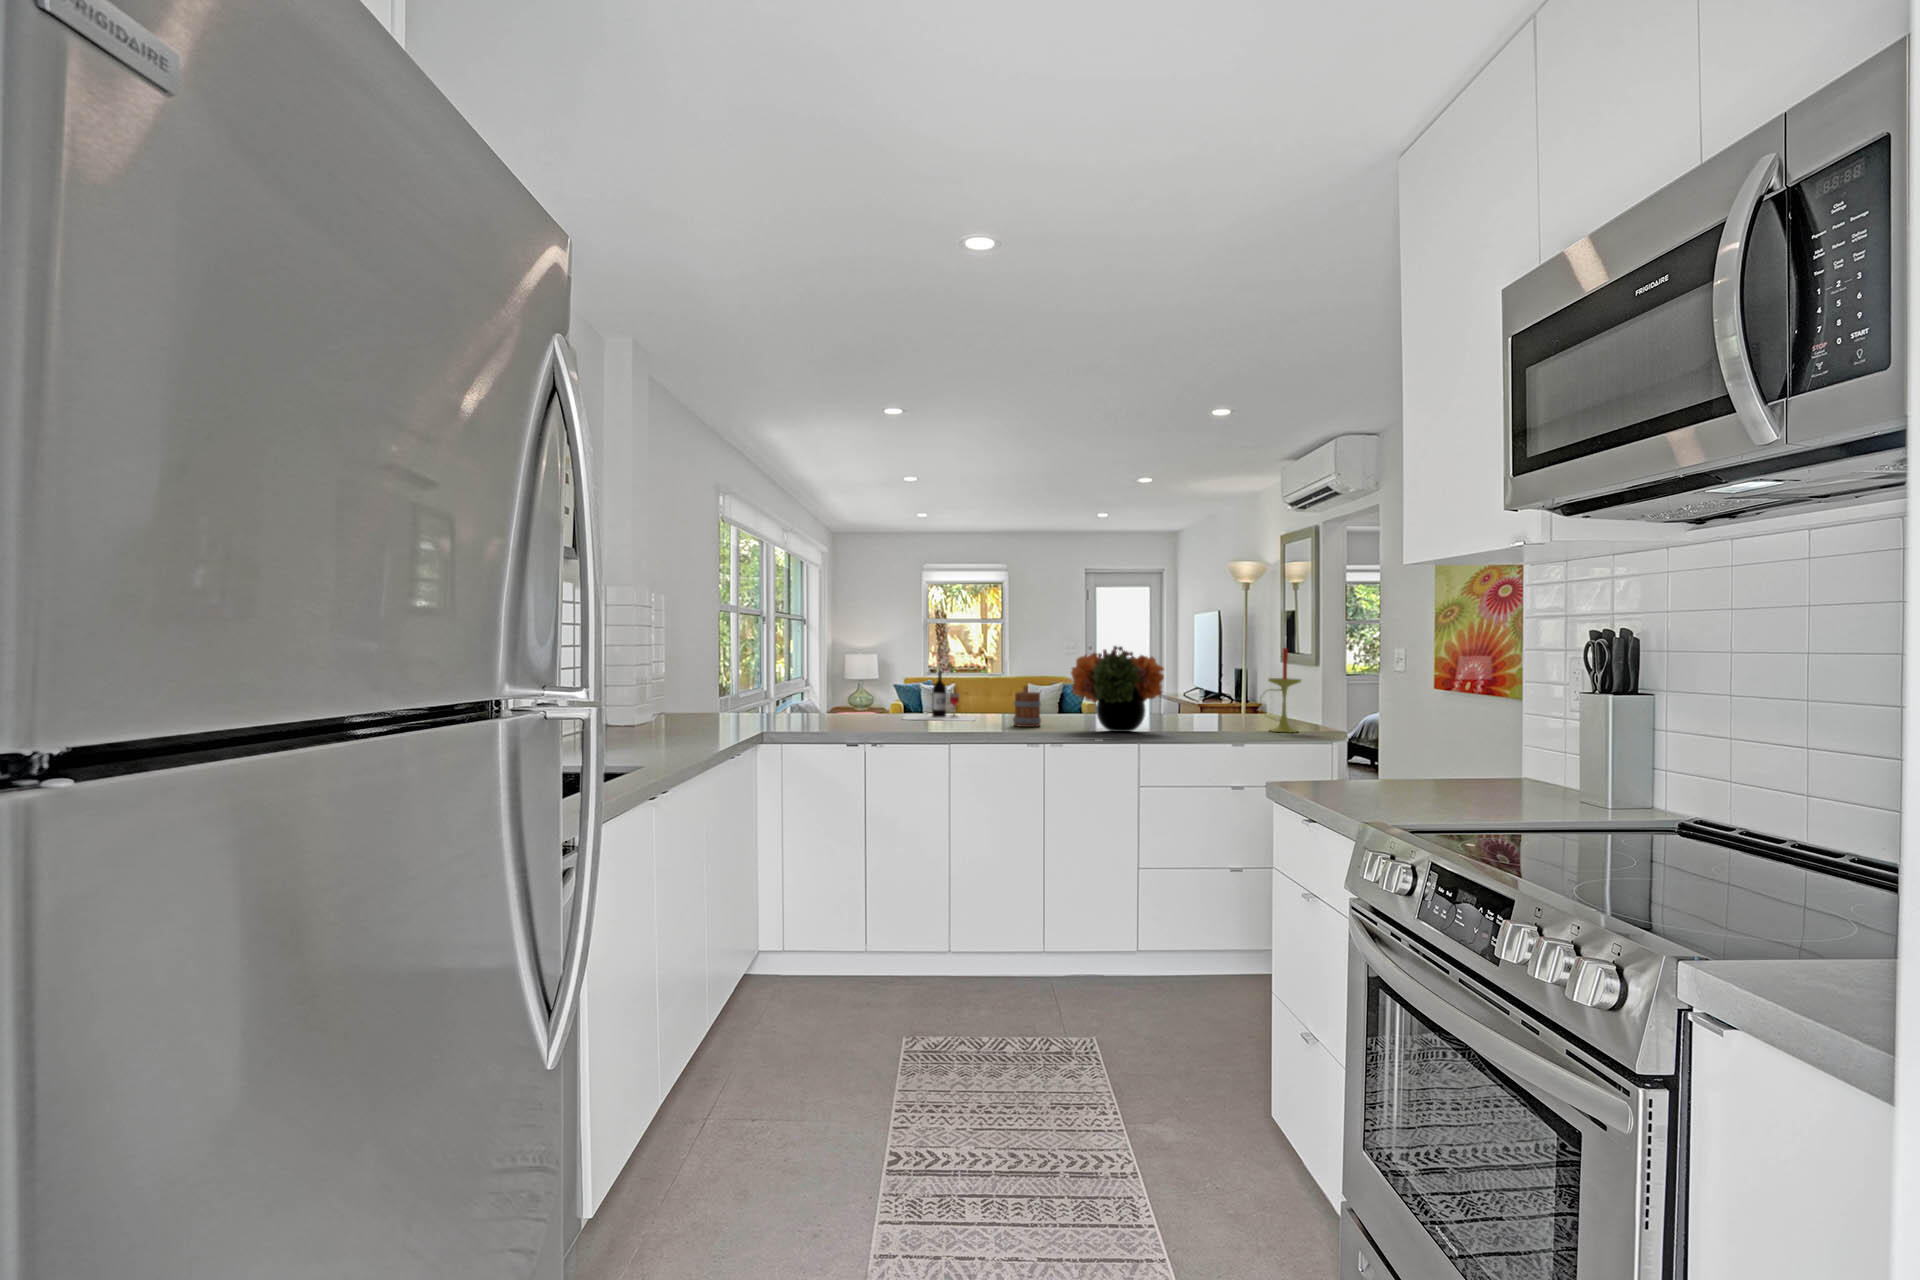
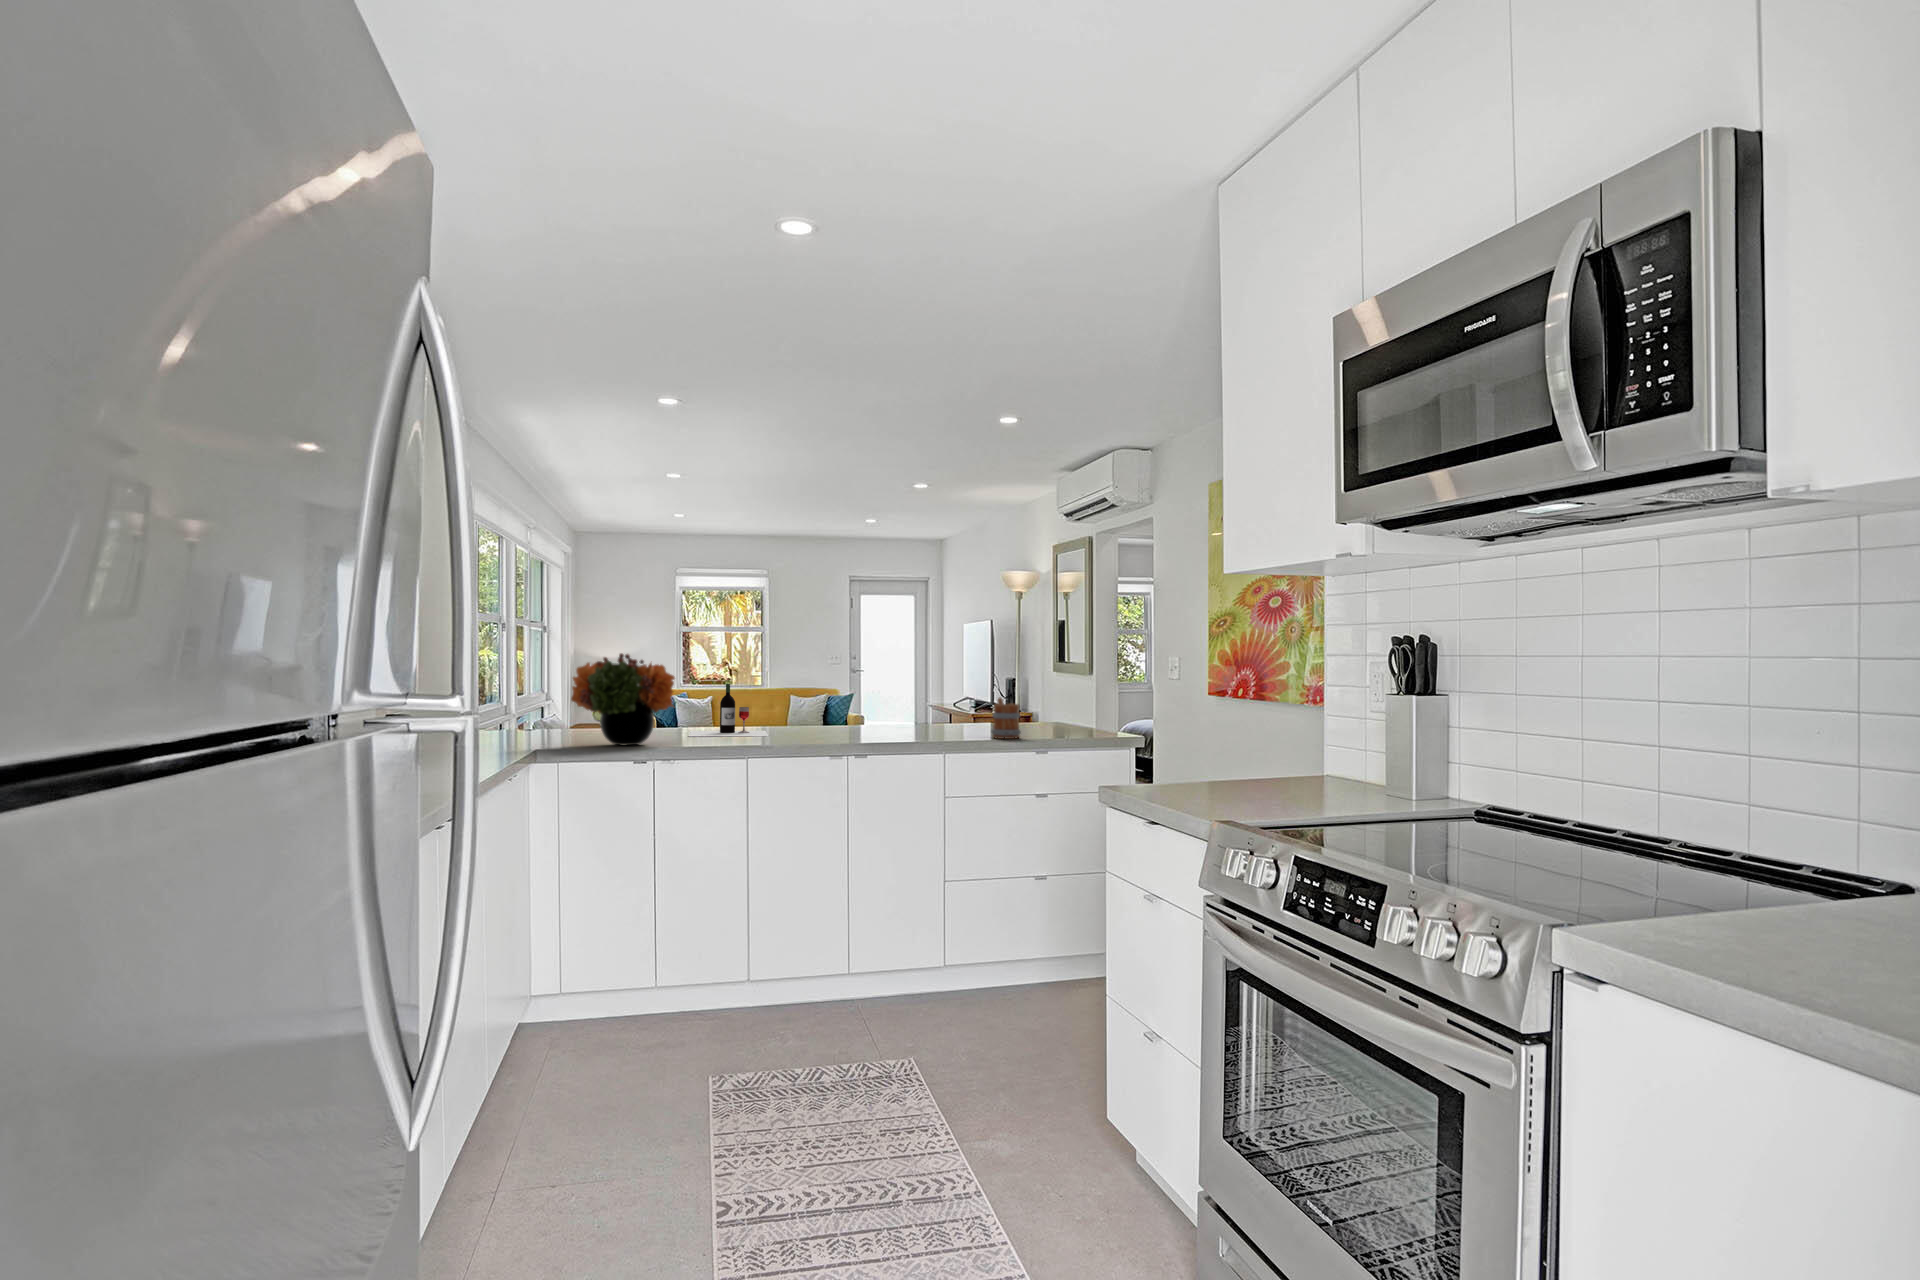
flower arrangement: present [1071,646,1164,732] -> present [571,653,675,745]
candle: present [1261,648,1301,733] -> none [1059,654,1099,740]
mug: present [1013,686,1041,727] -> present [991,697,1021,739]

